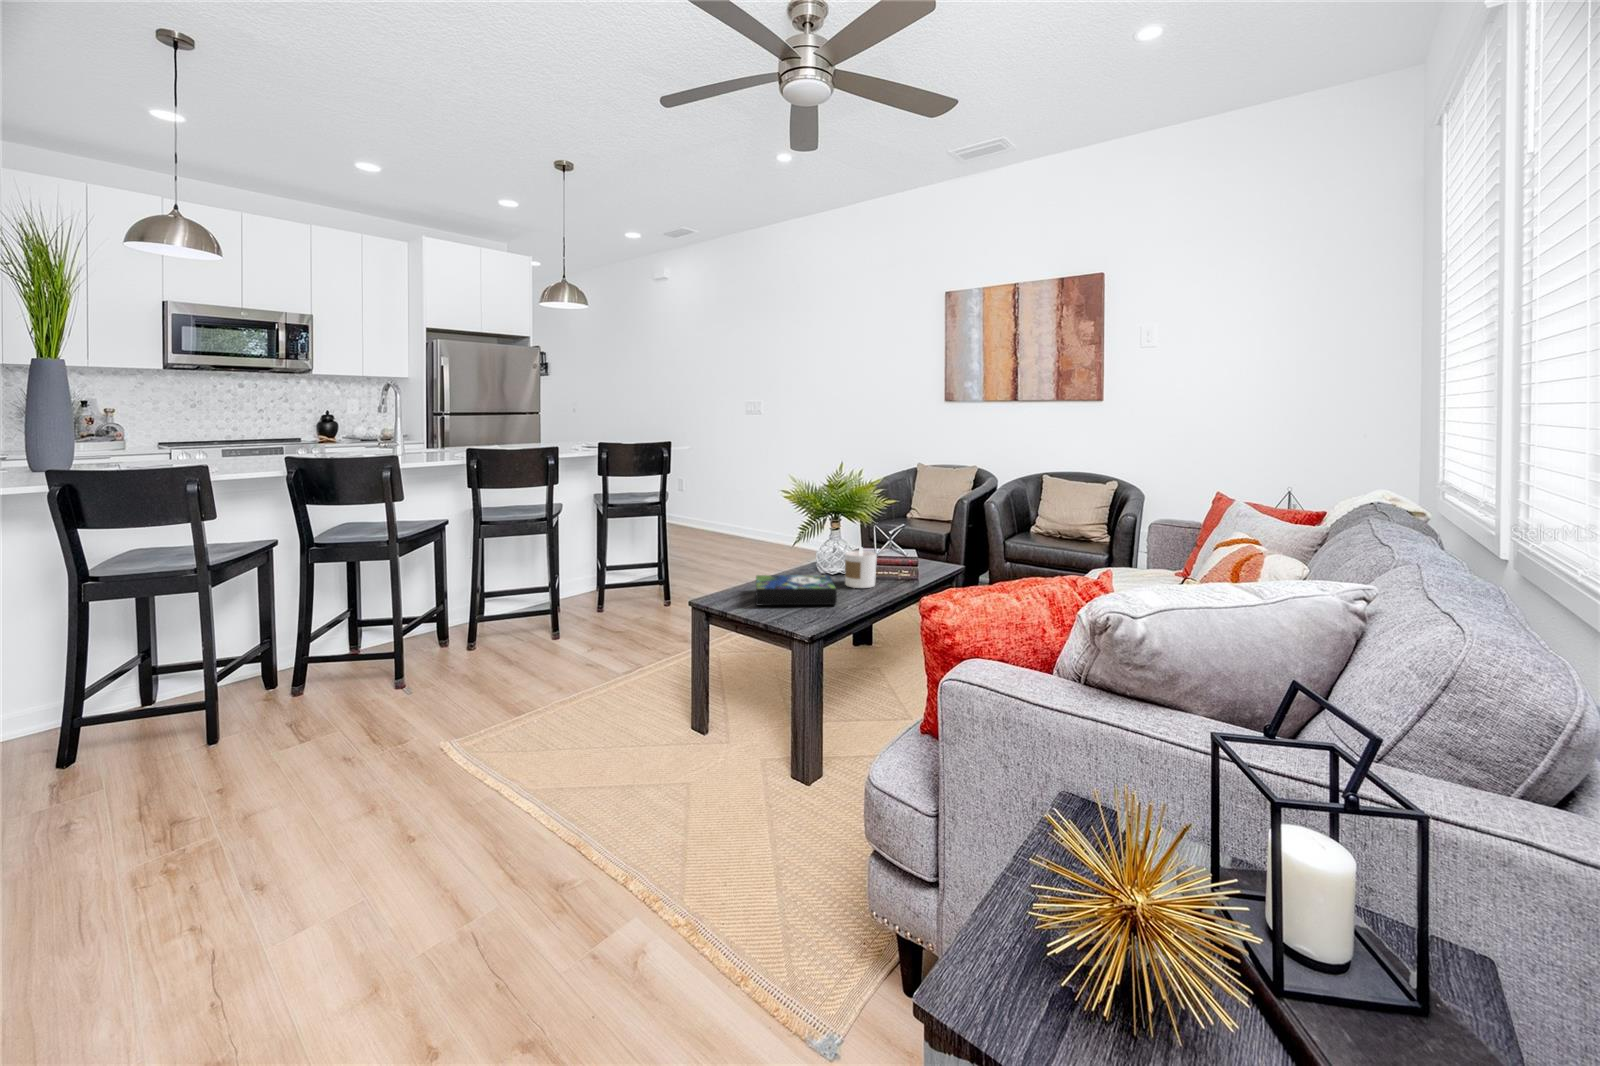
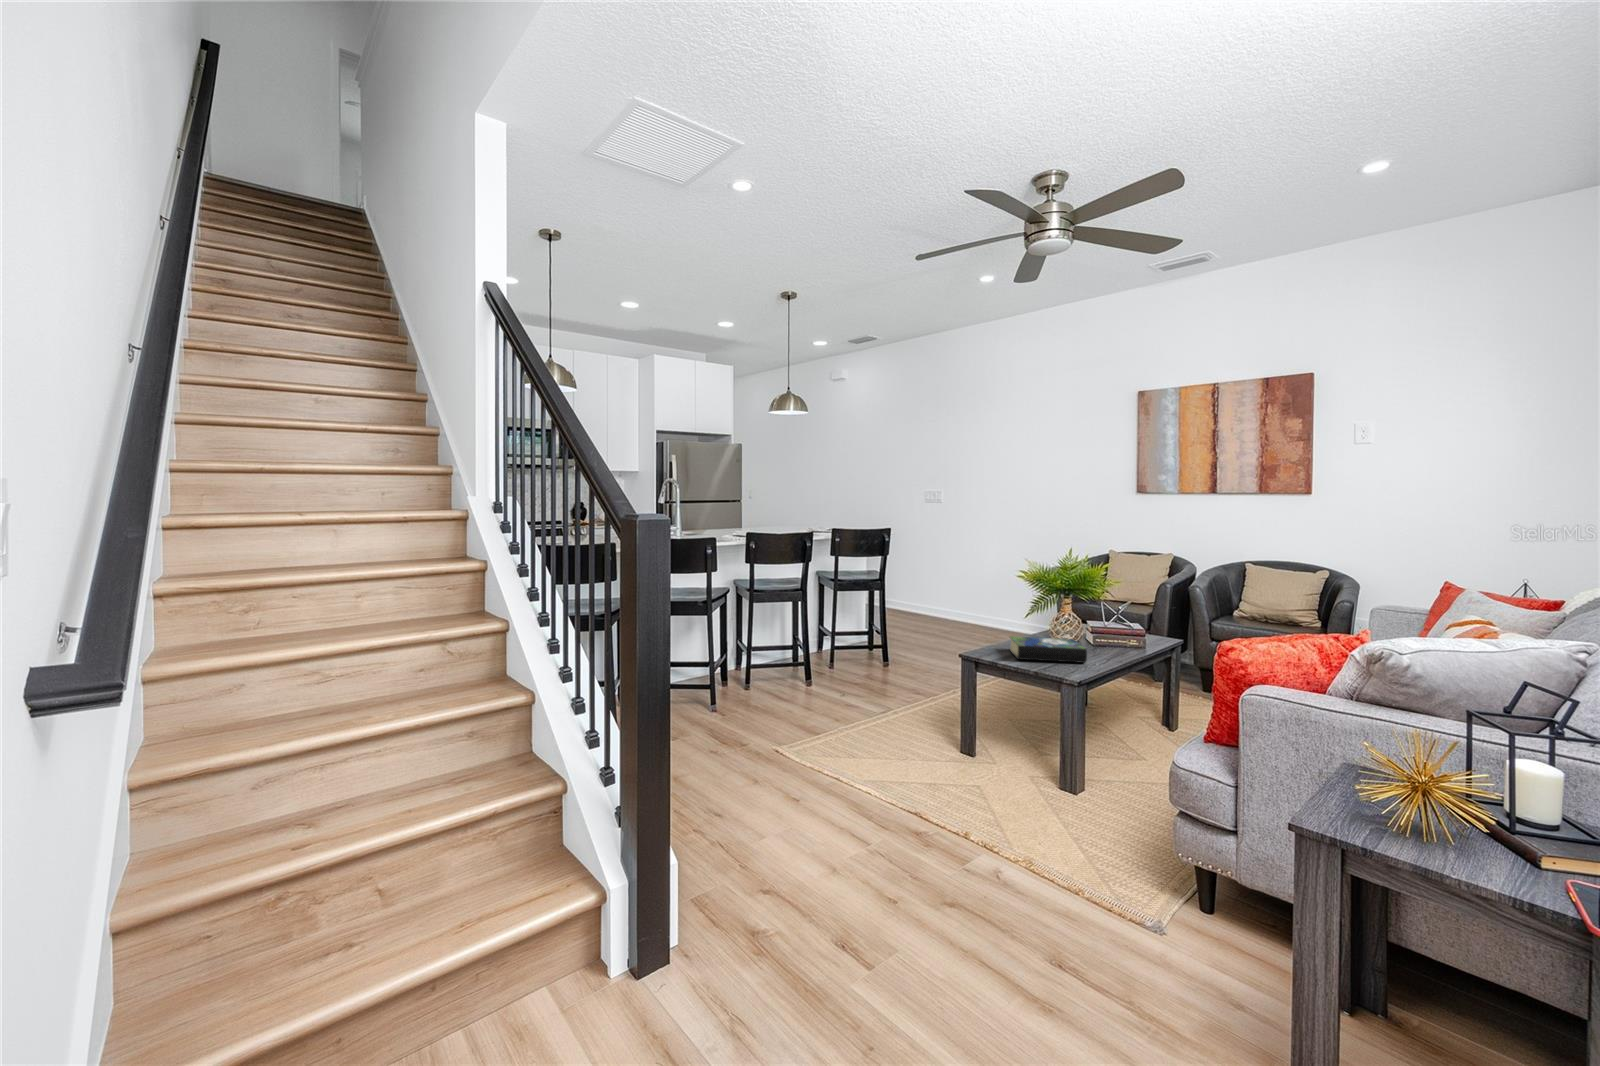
candle: present [845,547,877,588] -> none [1085,617,1114,652]

